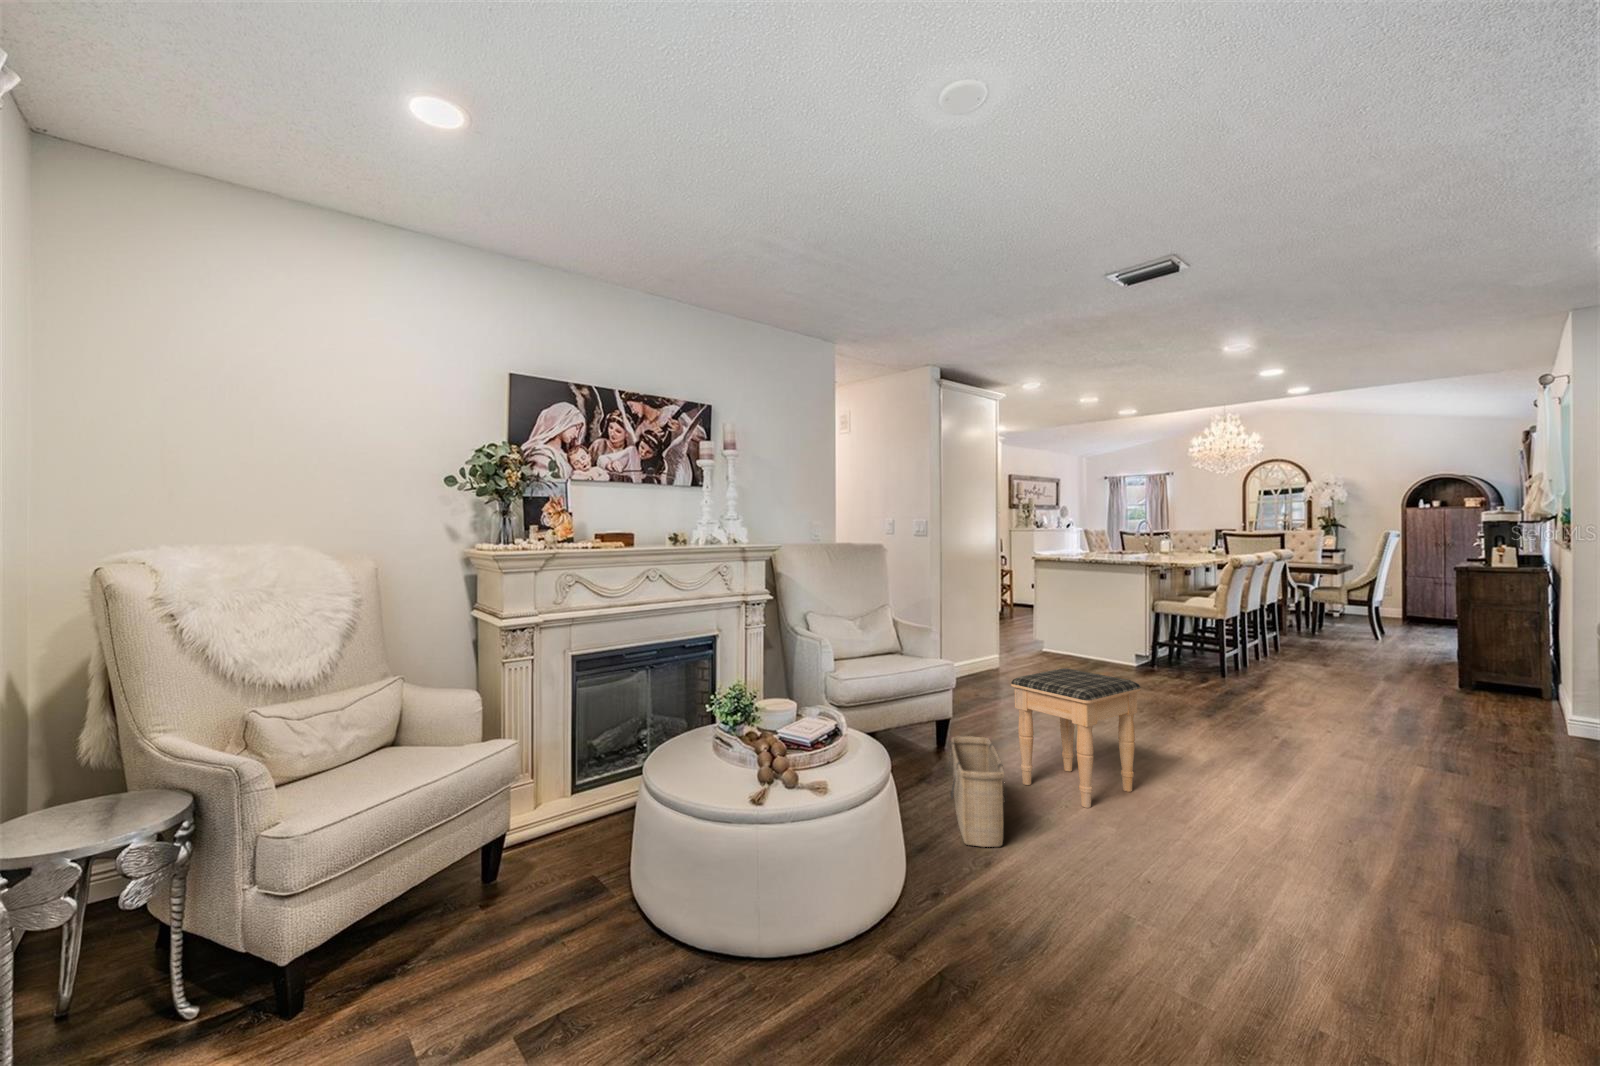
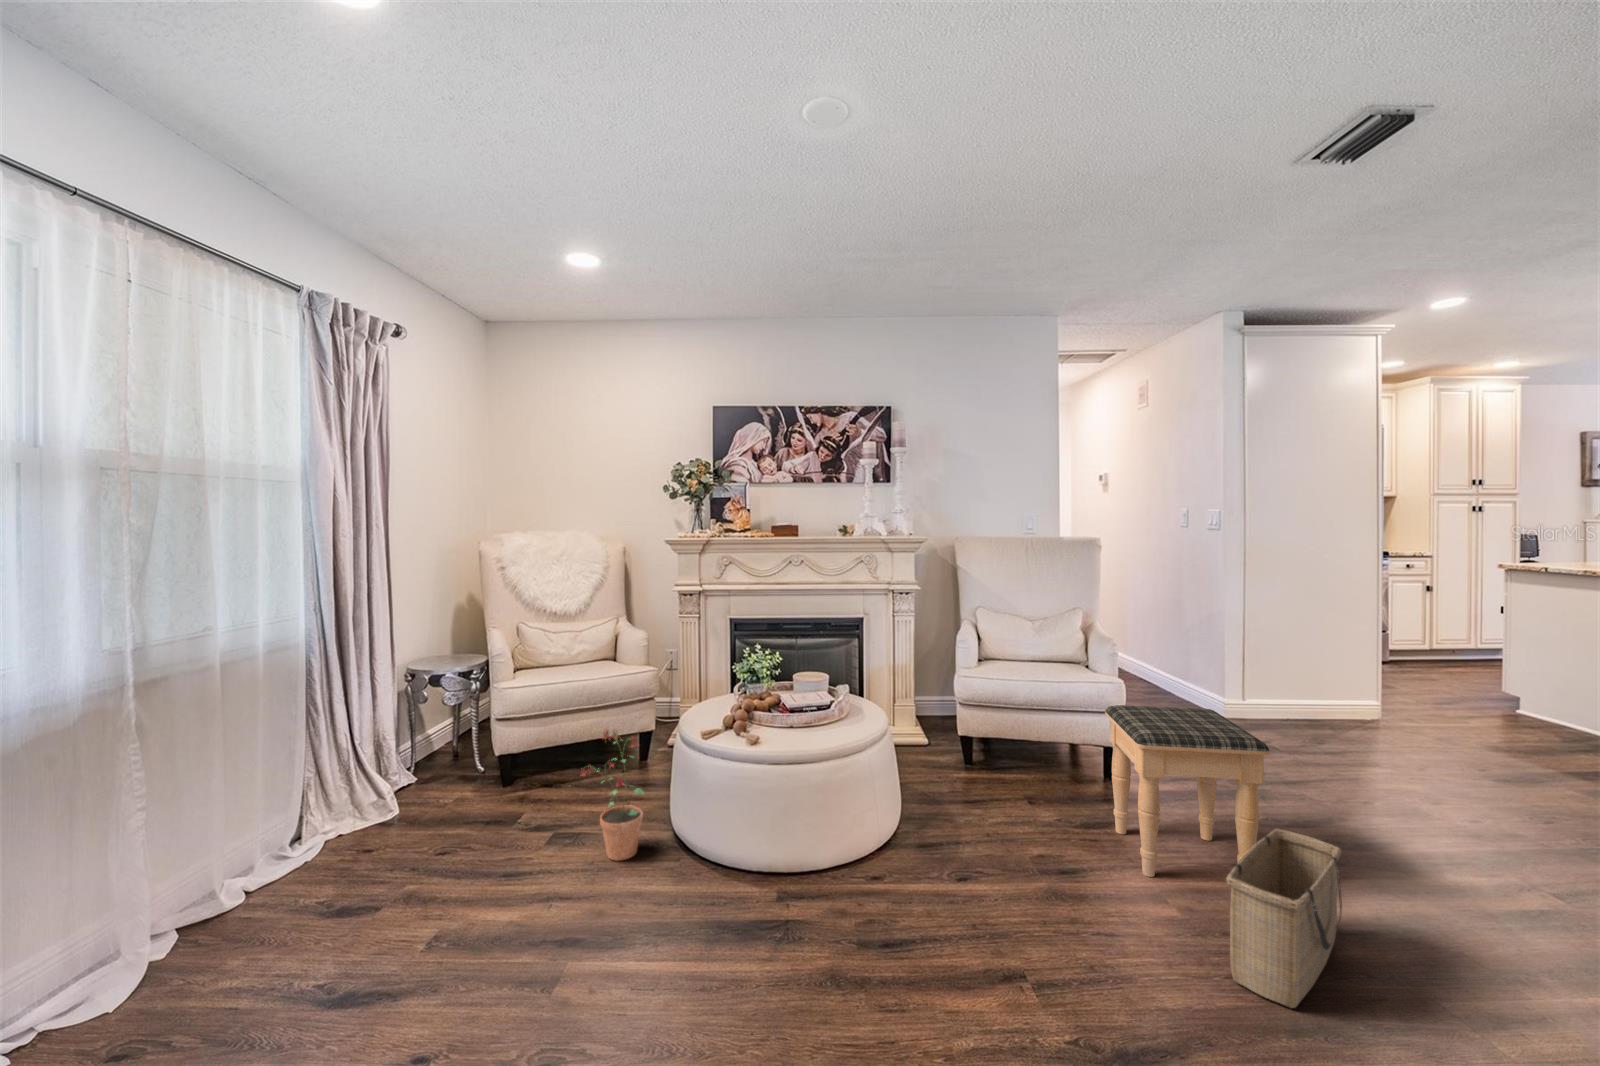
basket: present [951,736,1006,847] -> present [1226,829,1342,1008]
potted plant: none [639,821,732,1018] -> present [581,729,645,861]

